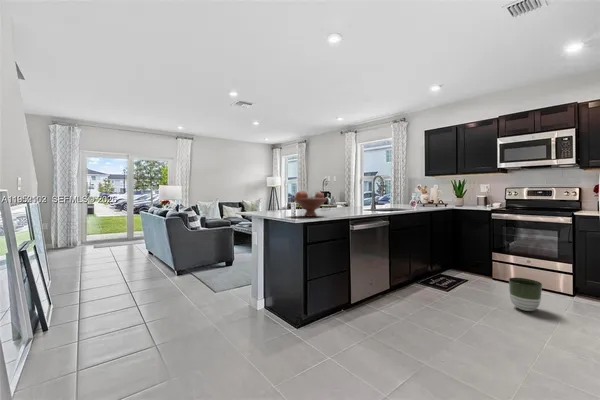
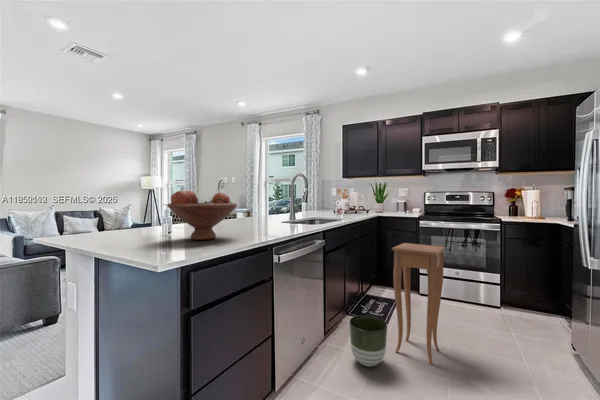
side table: none [439,229,487,315] -> present [392,243,445,364]
planter: present [509,278,542,311] -> present [350,315,387,366]

